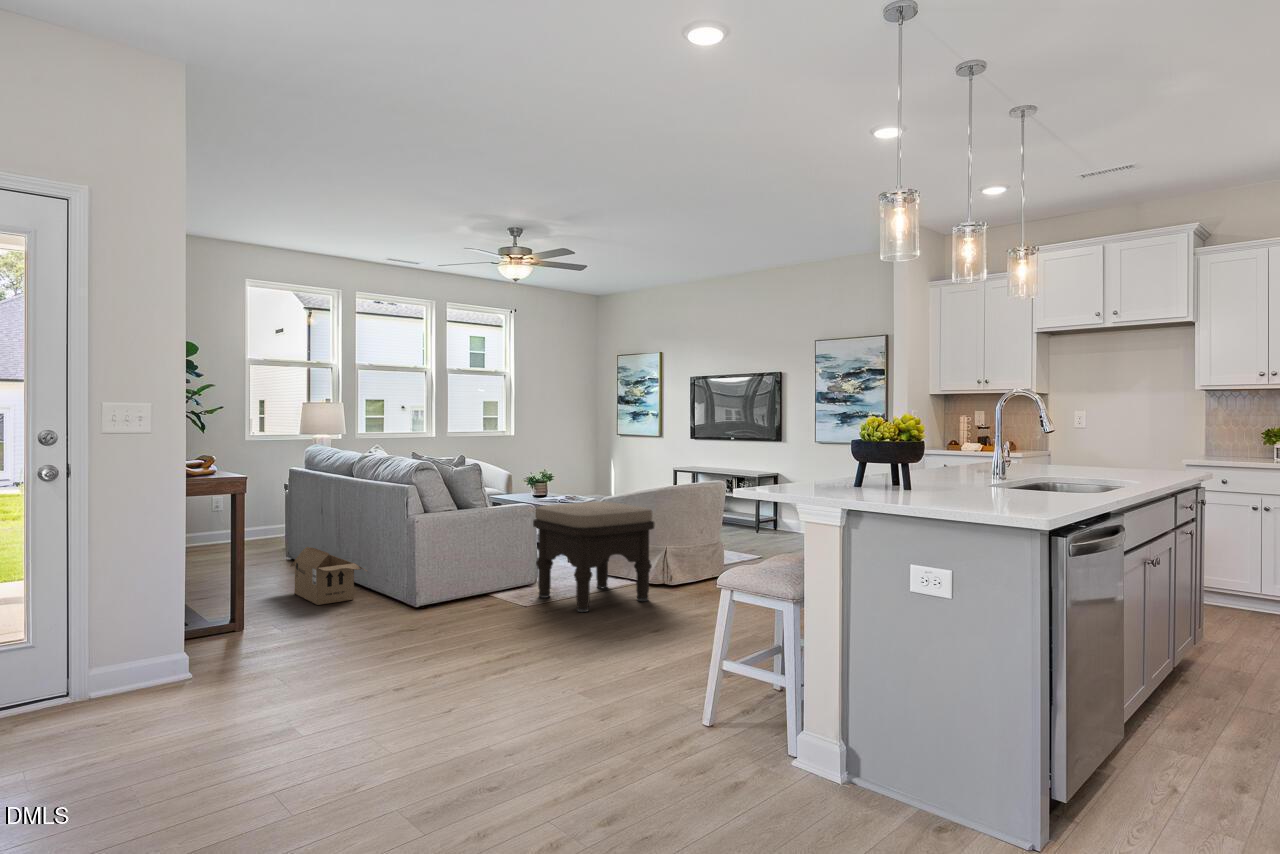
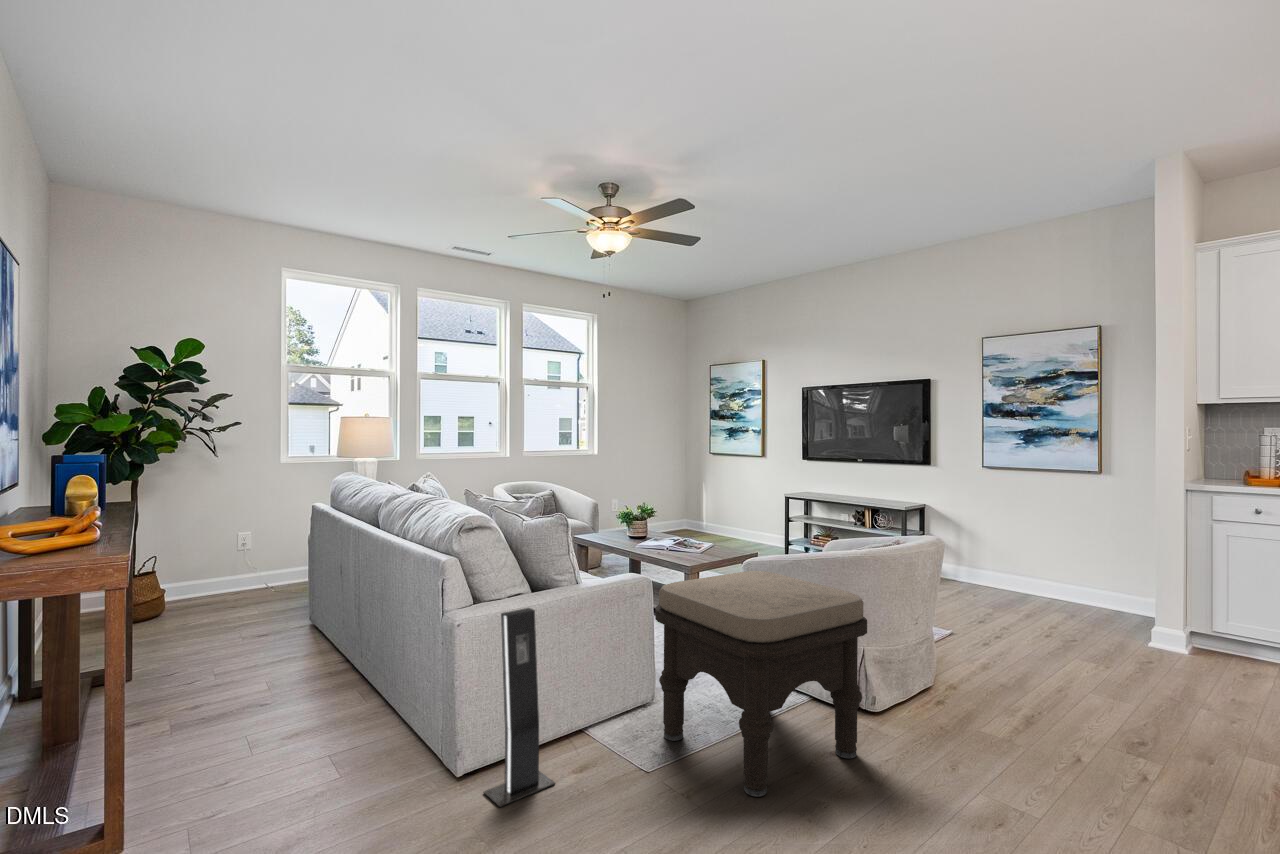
speaker: none [431,513,472,617] -> present [484,608,555,807]
cardboard box: present [291,547,368,605] -> none [271,641,387,757]

